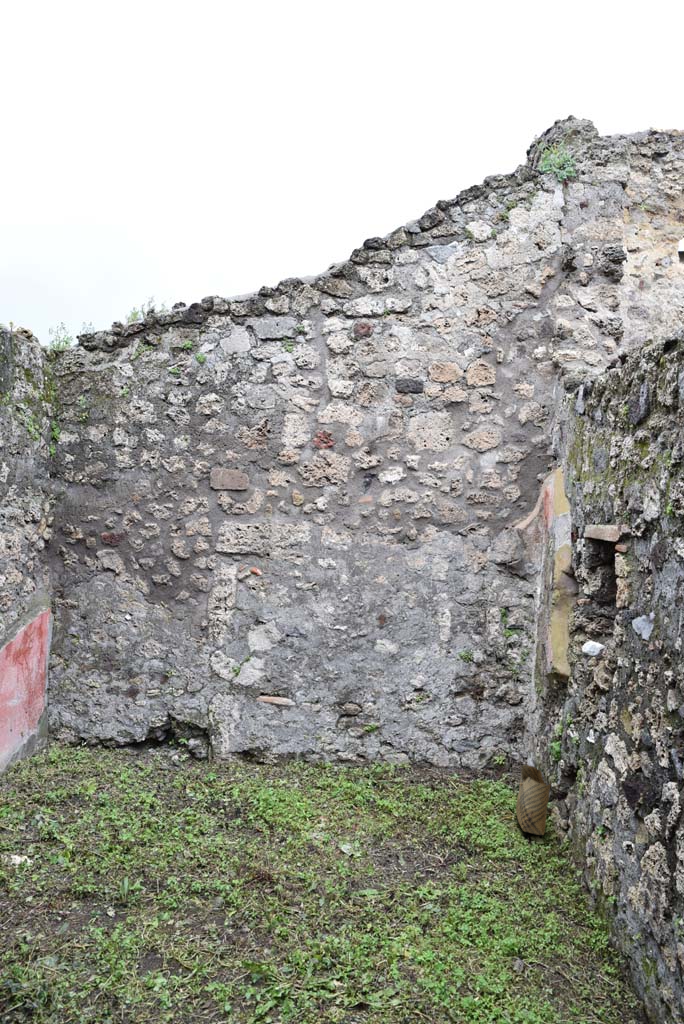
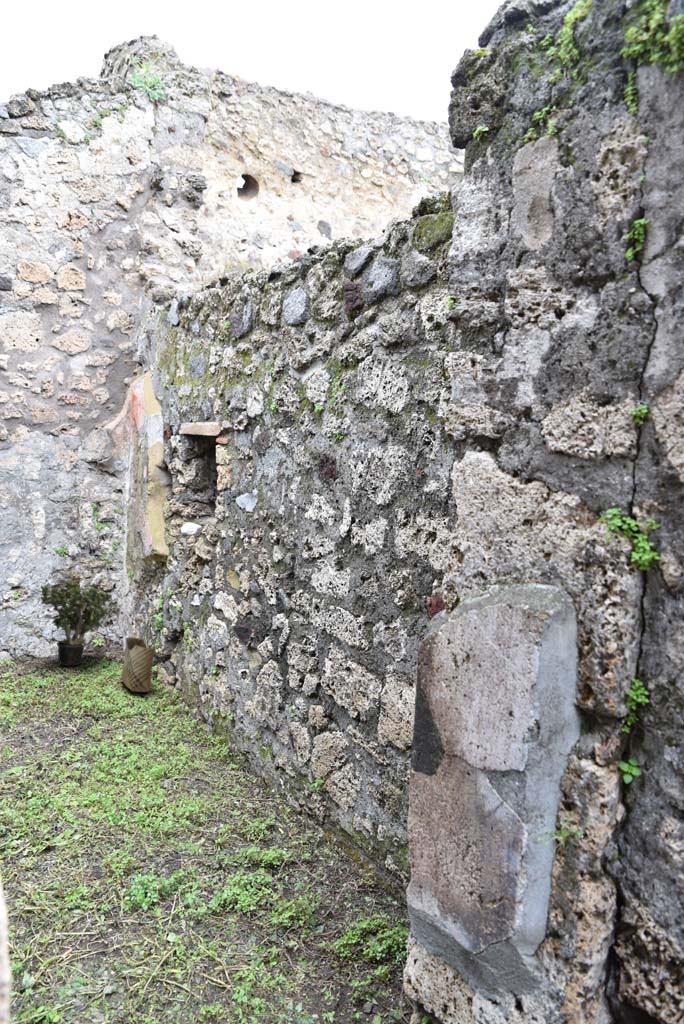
potted plant: none [437,690,515,784] -> present [37,581,112,666]

